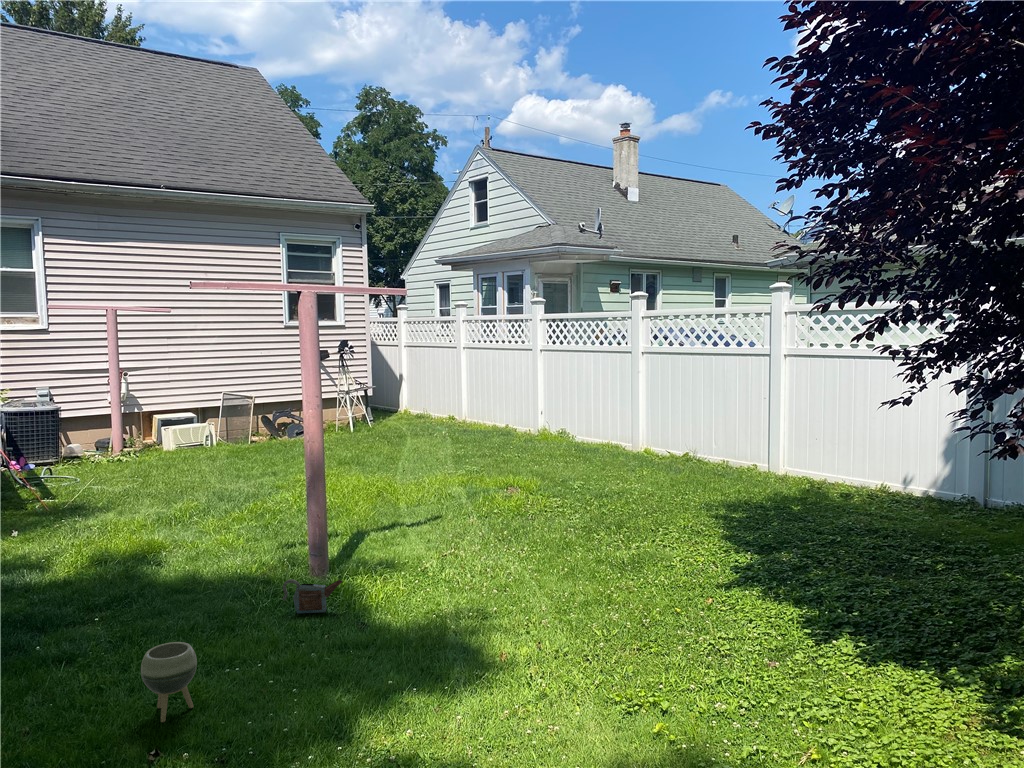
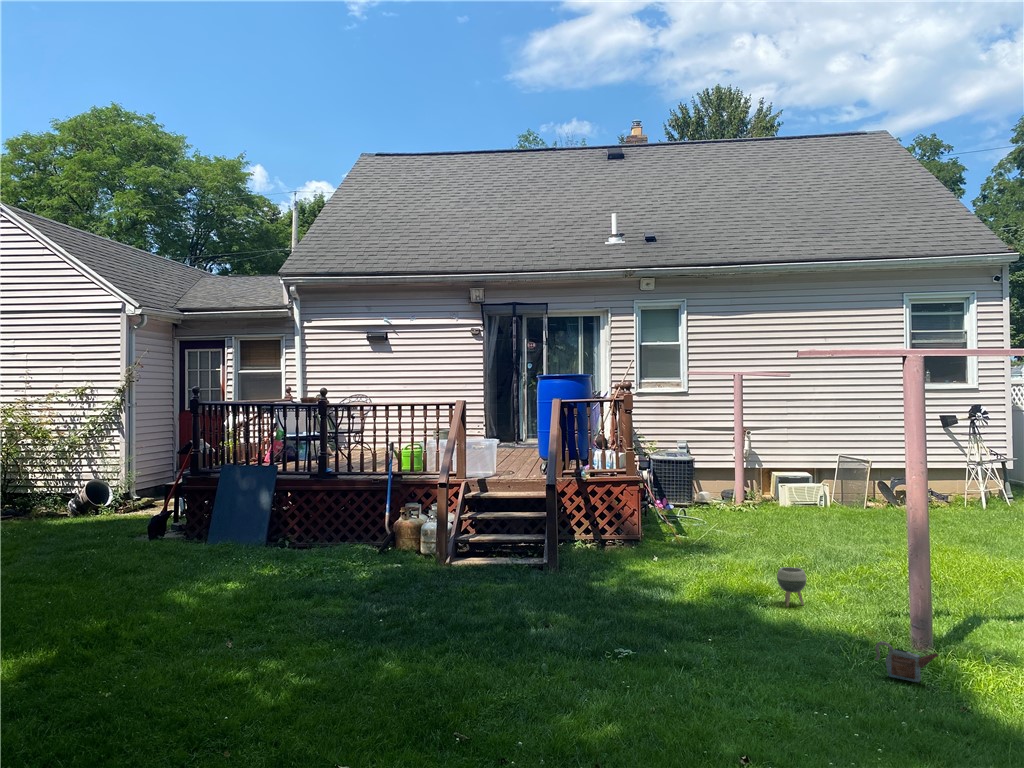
planter: present [141,642,197,722] -> present [777,567,807,607]

